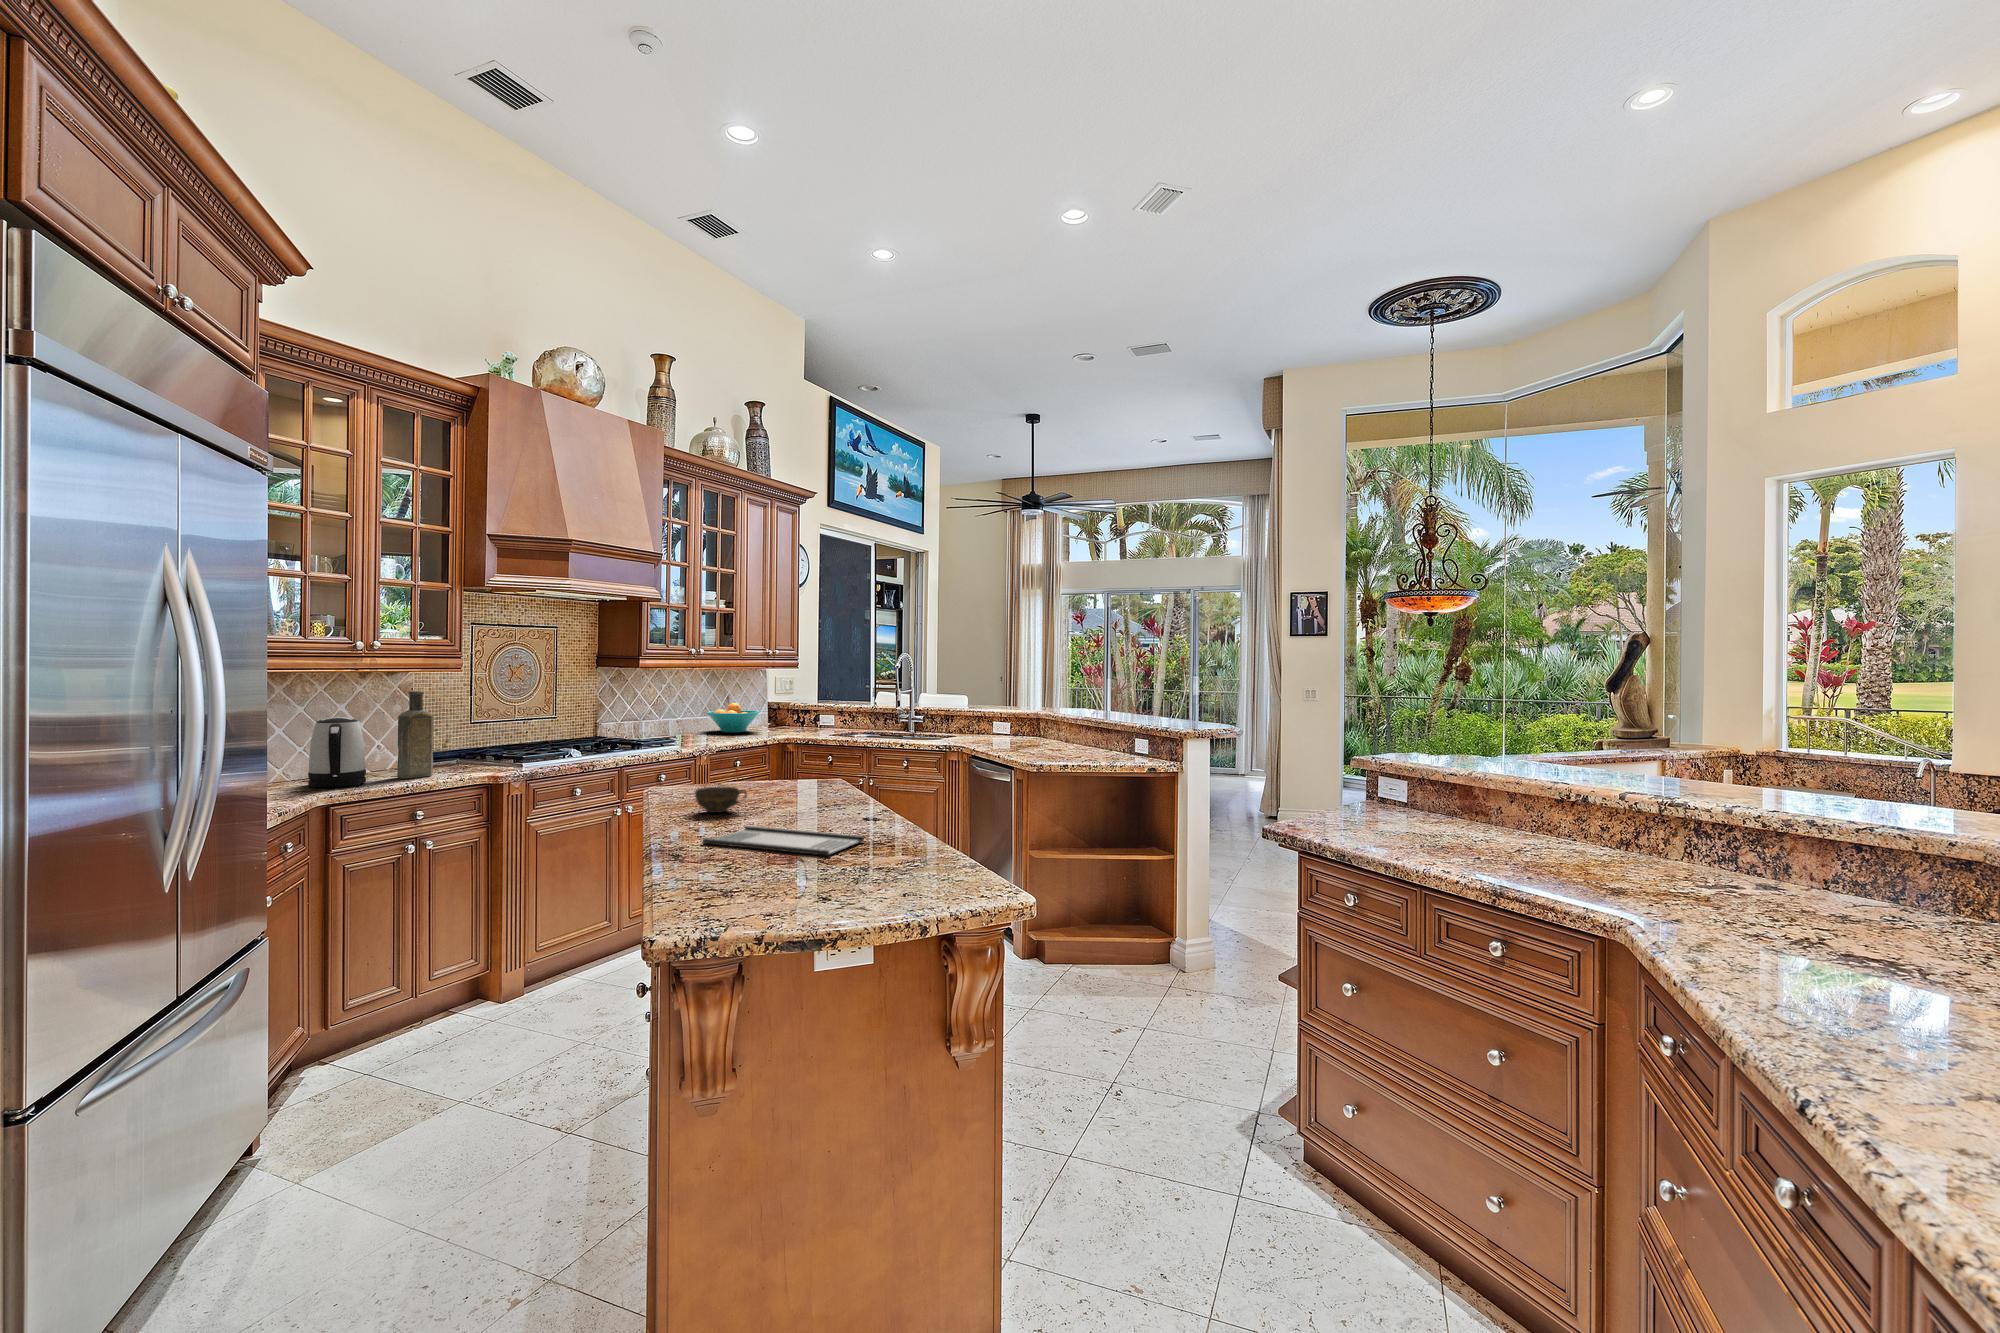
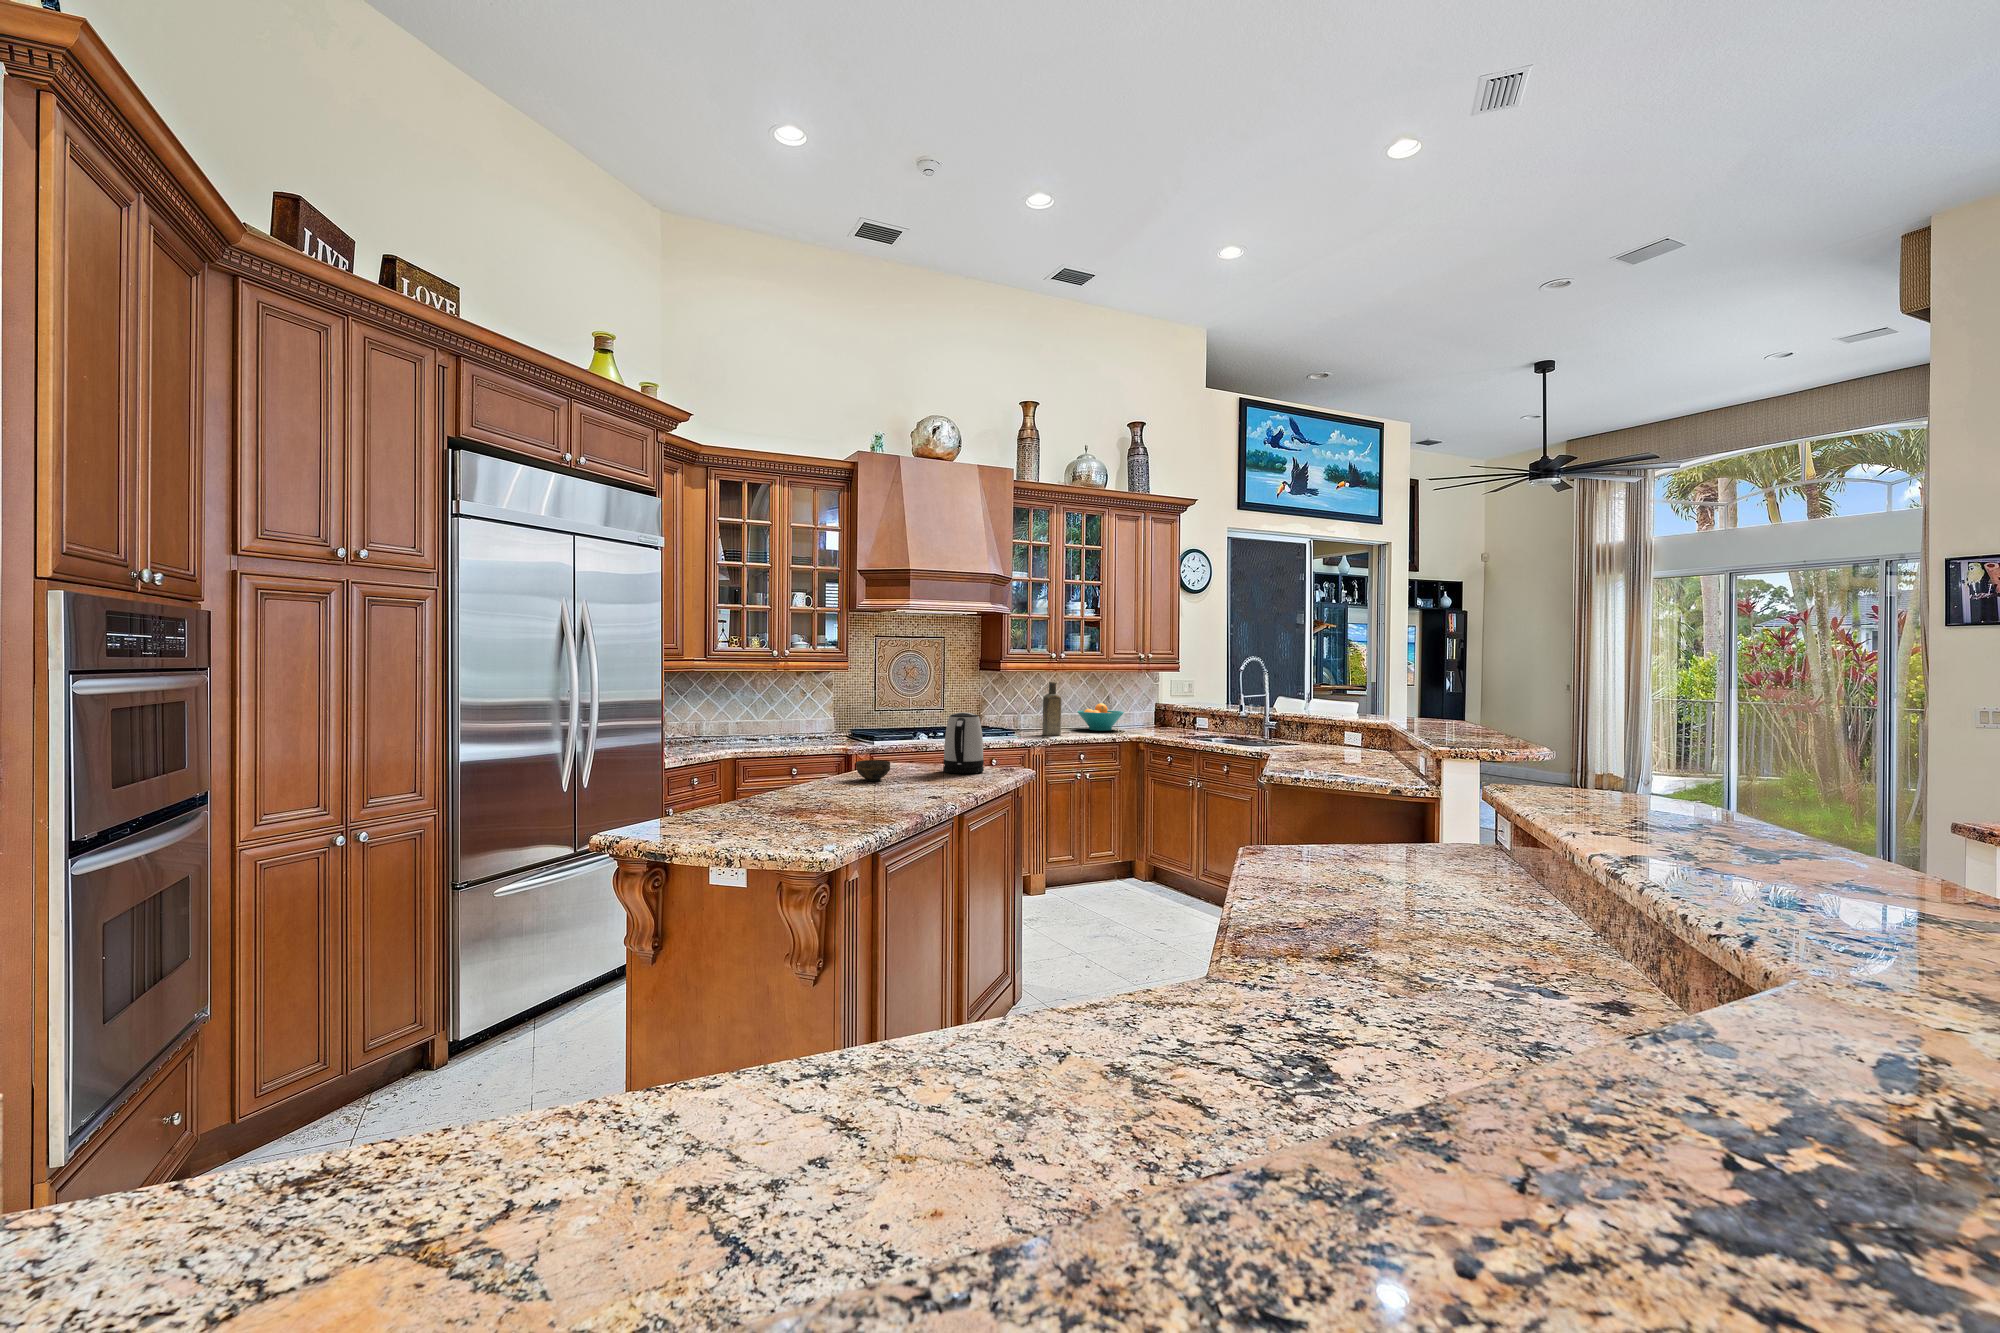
bottle: present [397,691,433,778] -> present [1042,682,1061,736]
kettle: present [308,717,366,787] -> present [943,712,984,773]
tray: present [703,826,864,856] -> none [790,788,880,813]

